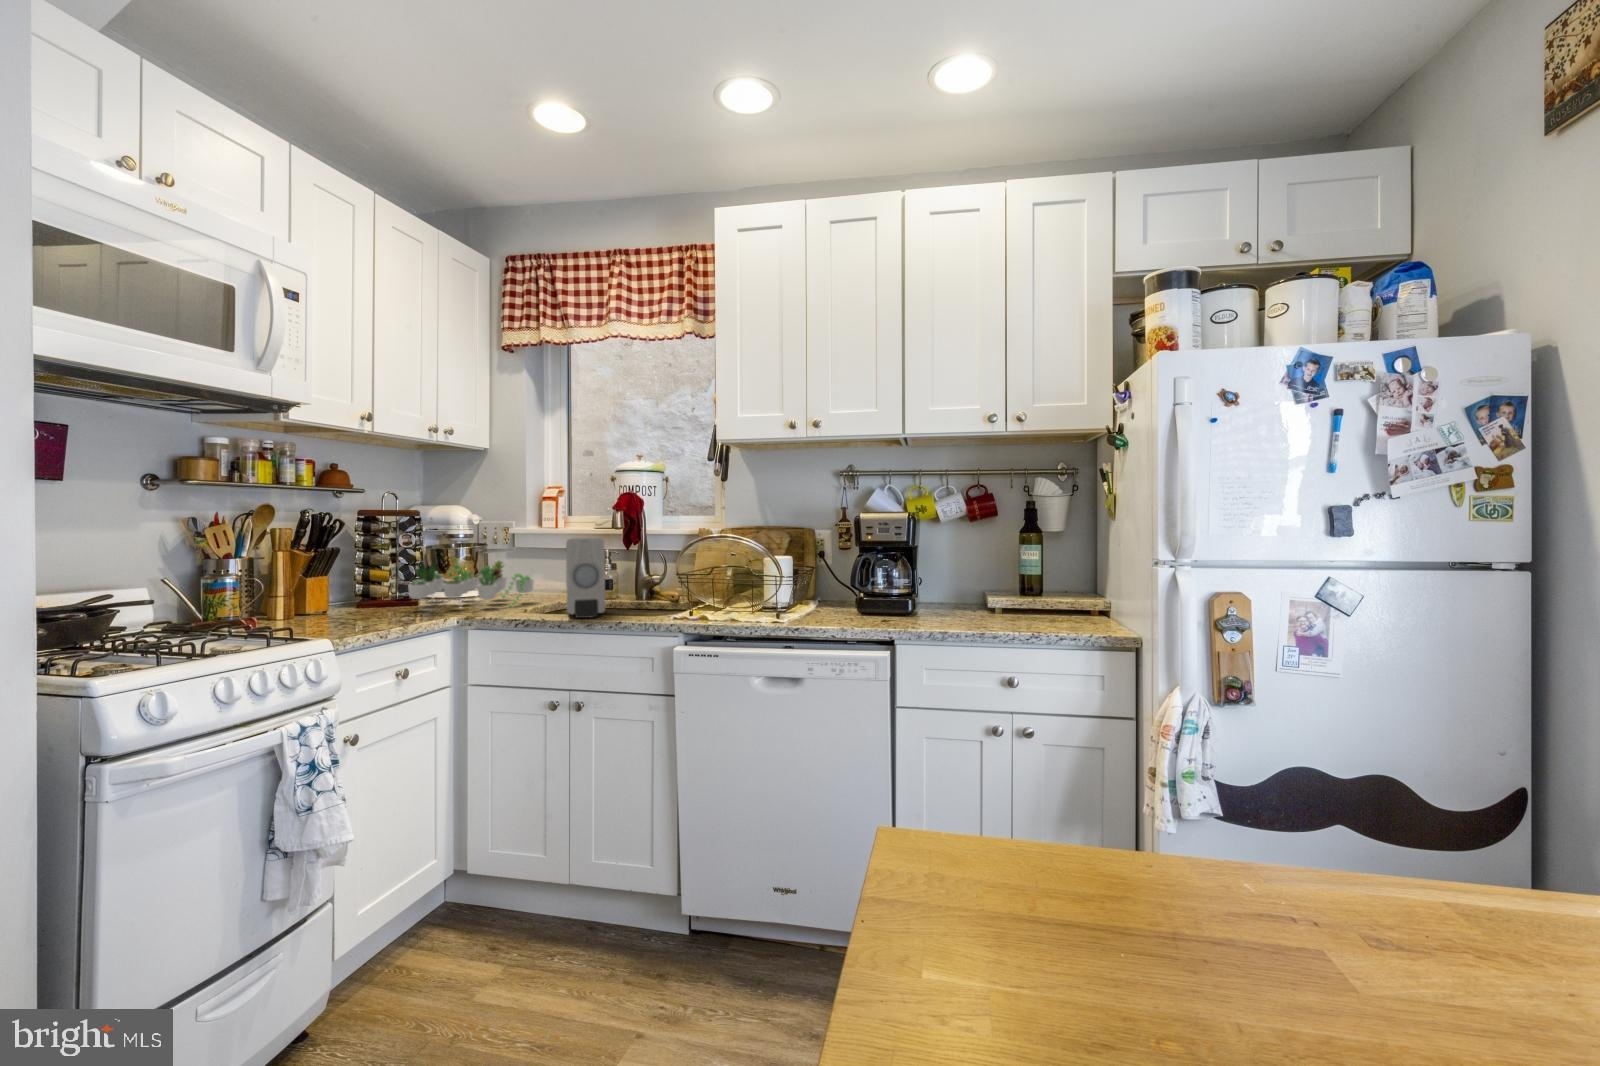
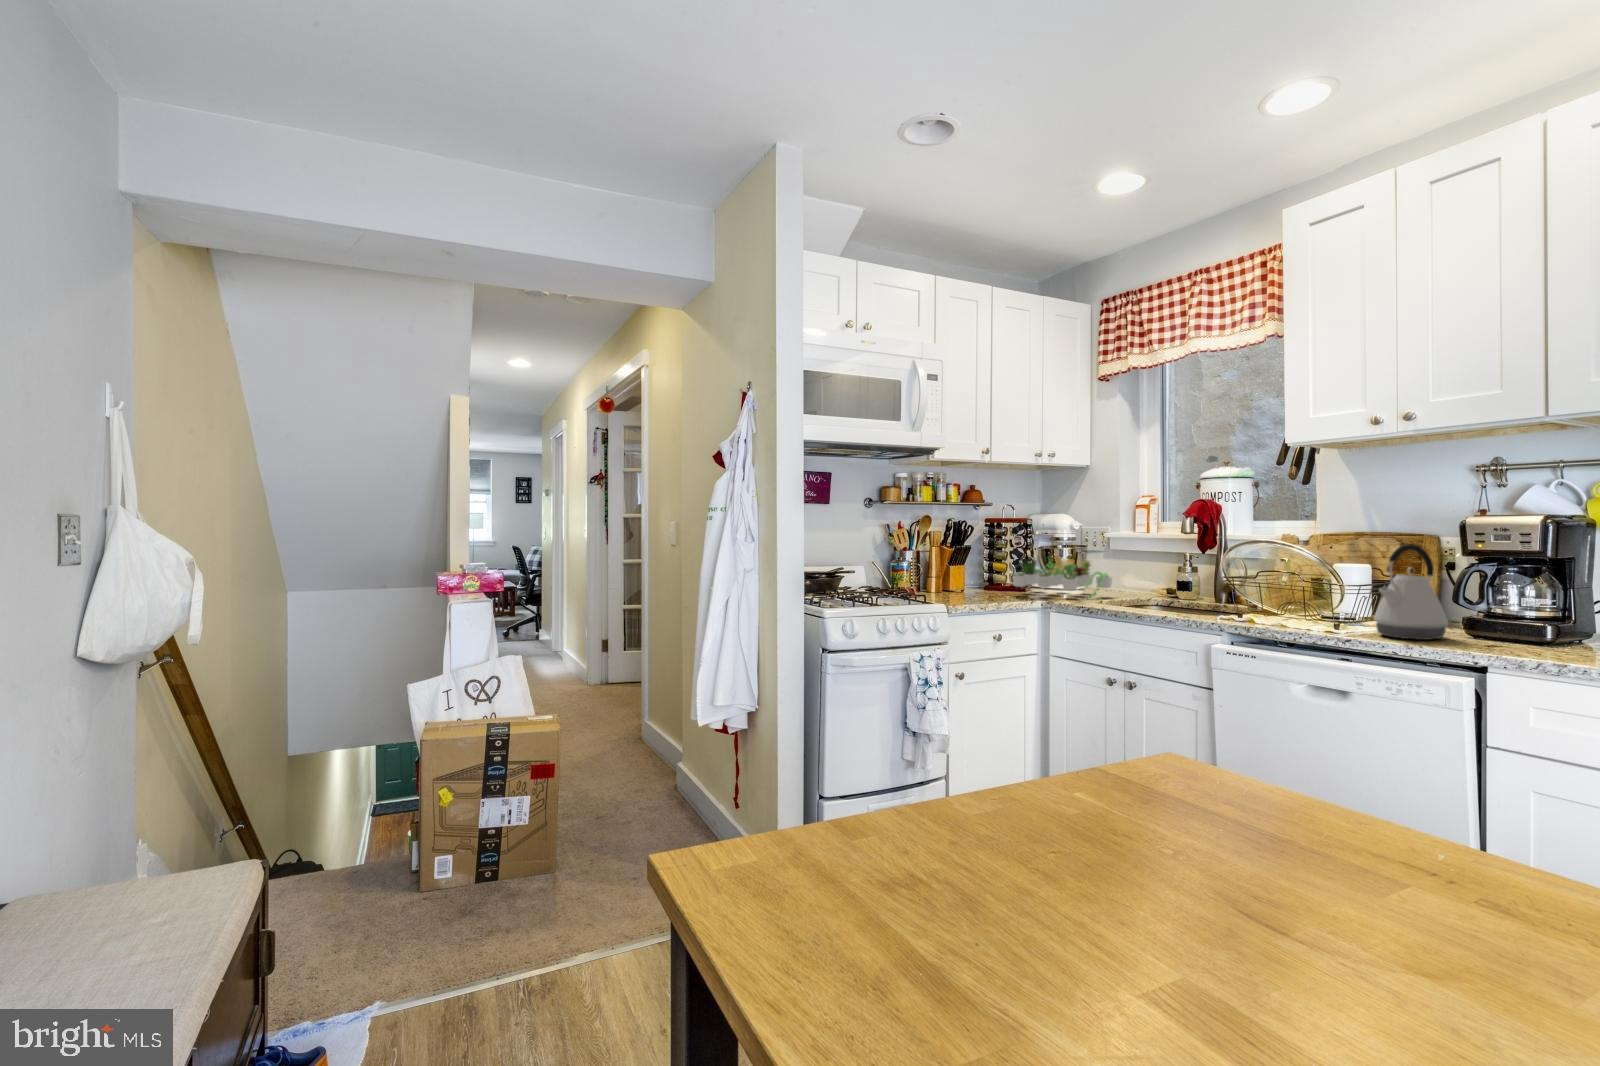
soap dispenser: present [566,538,605,618] -> none [1122,540,1163,610]
kettle: none [814,541,866,626] -> present [1374,544,1448,640]

